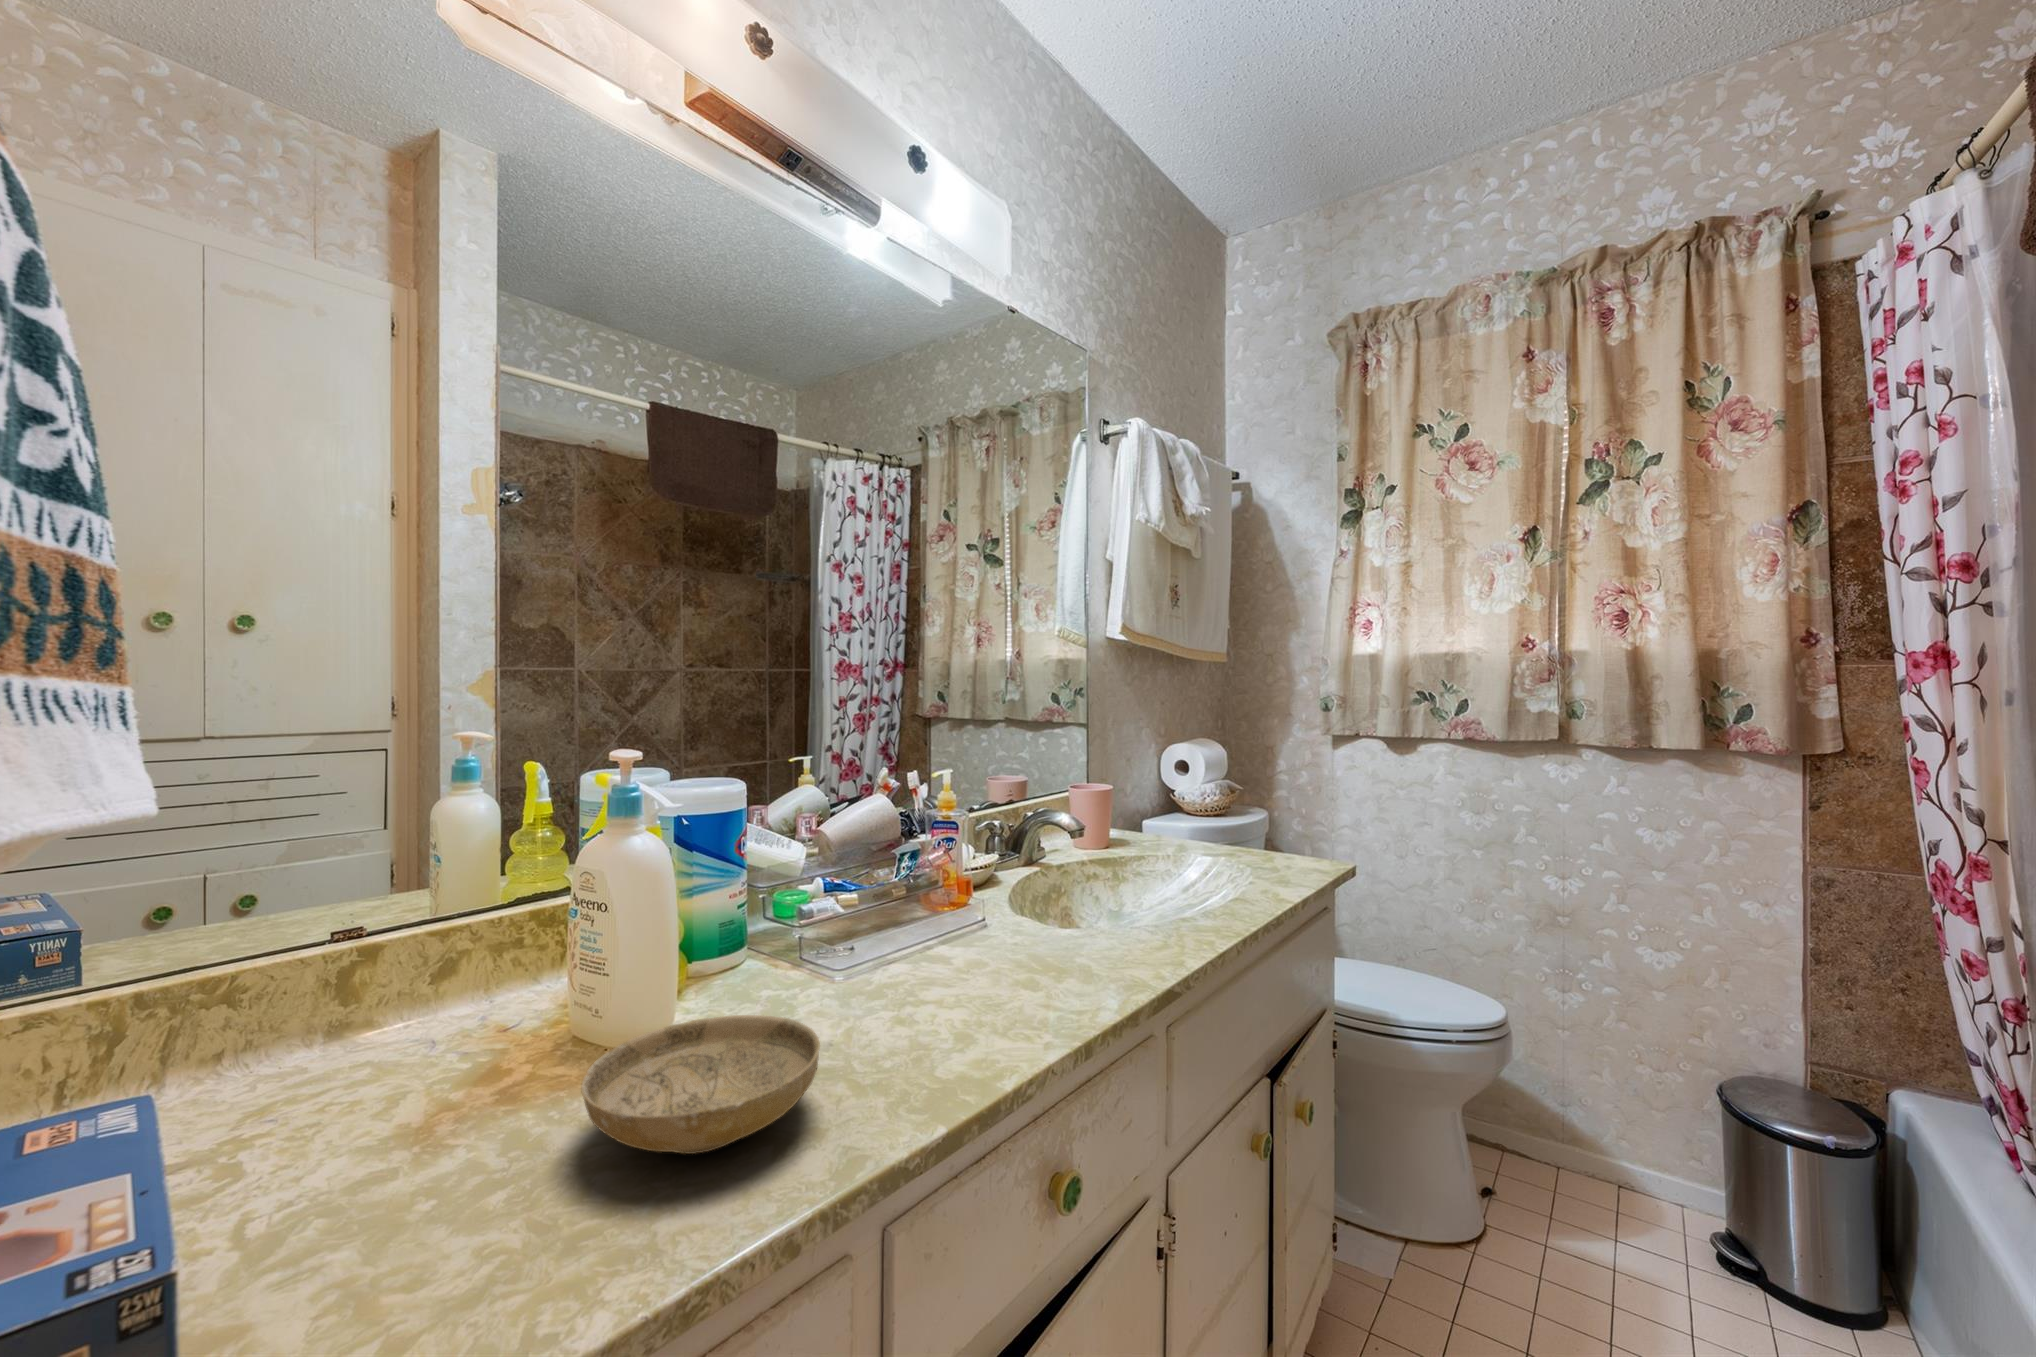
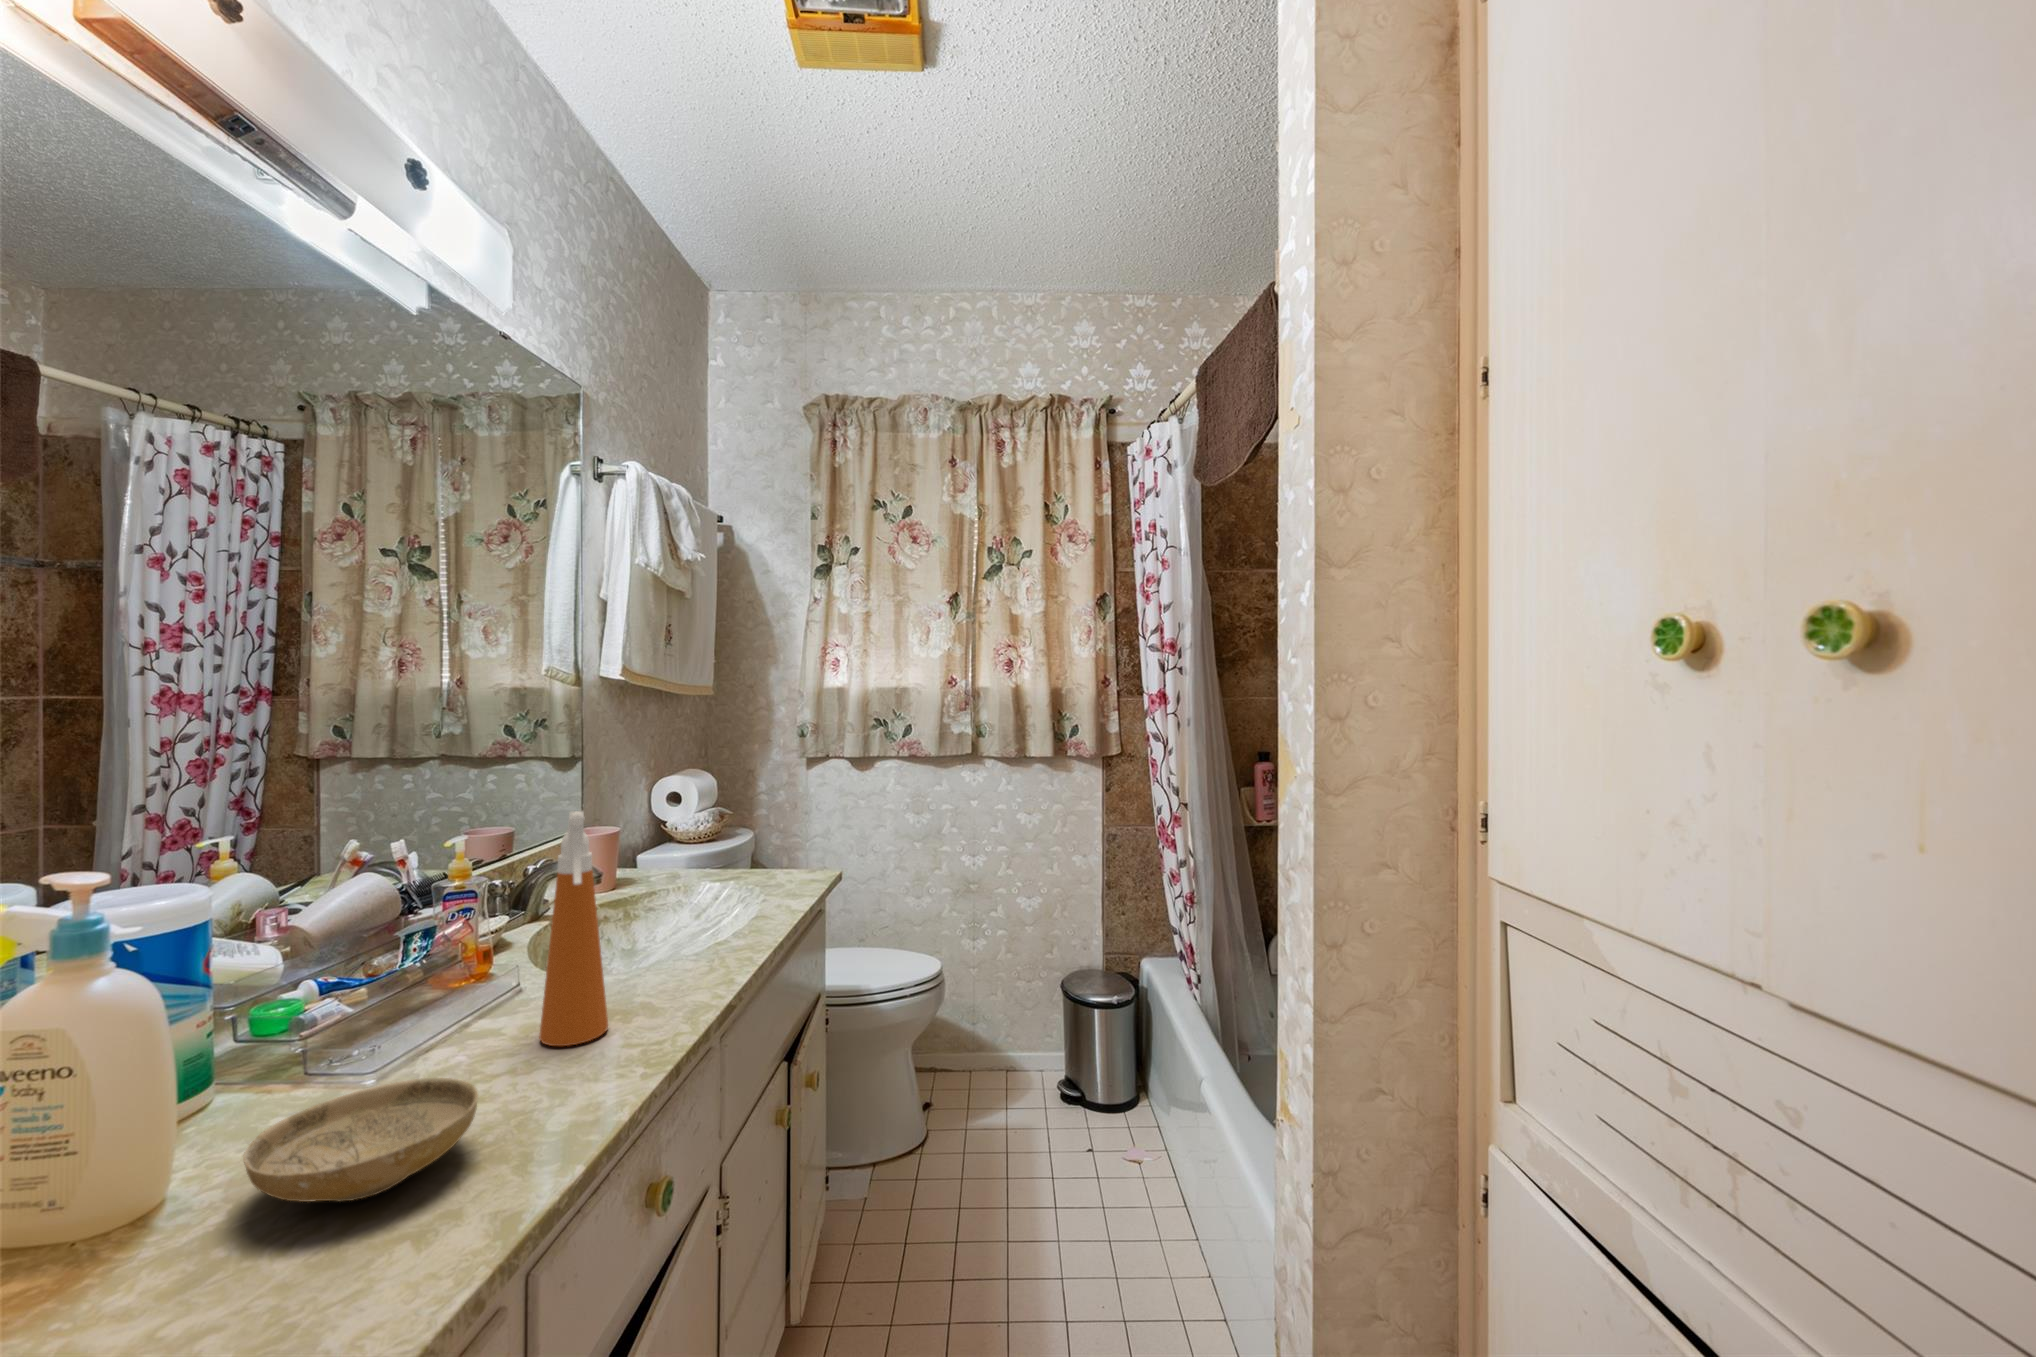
spray bottle: none [953,733,1026,1017] -> present [539,811,608,1046]

